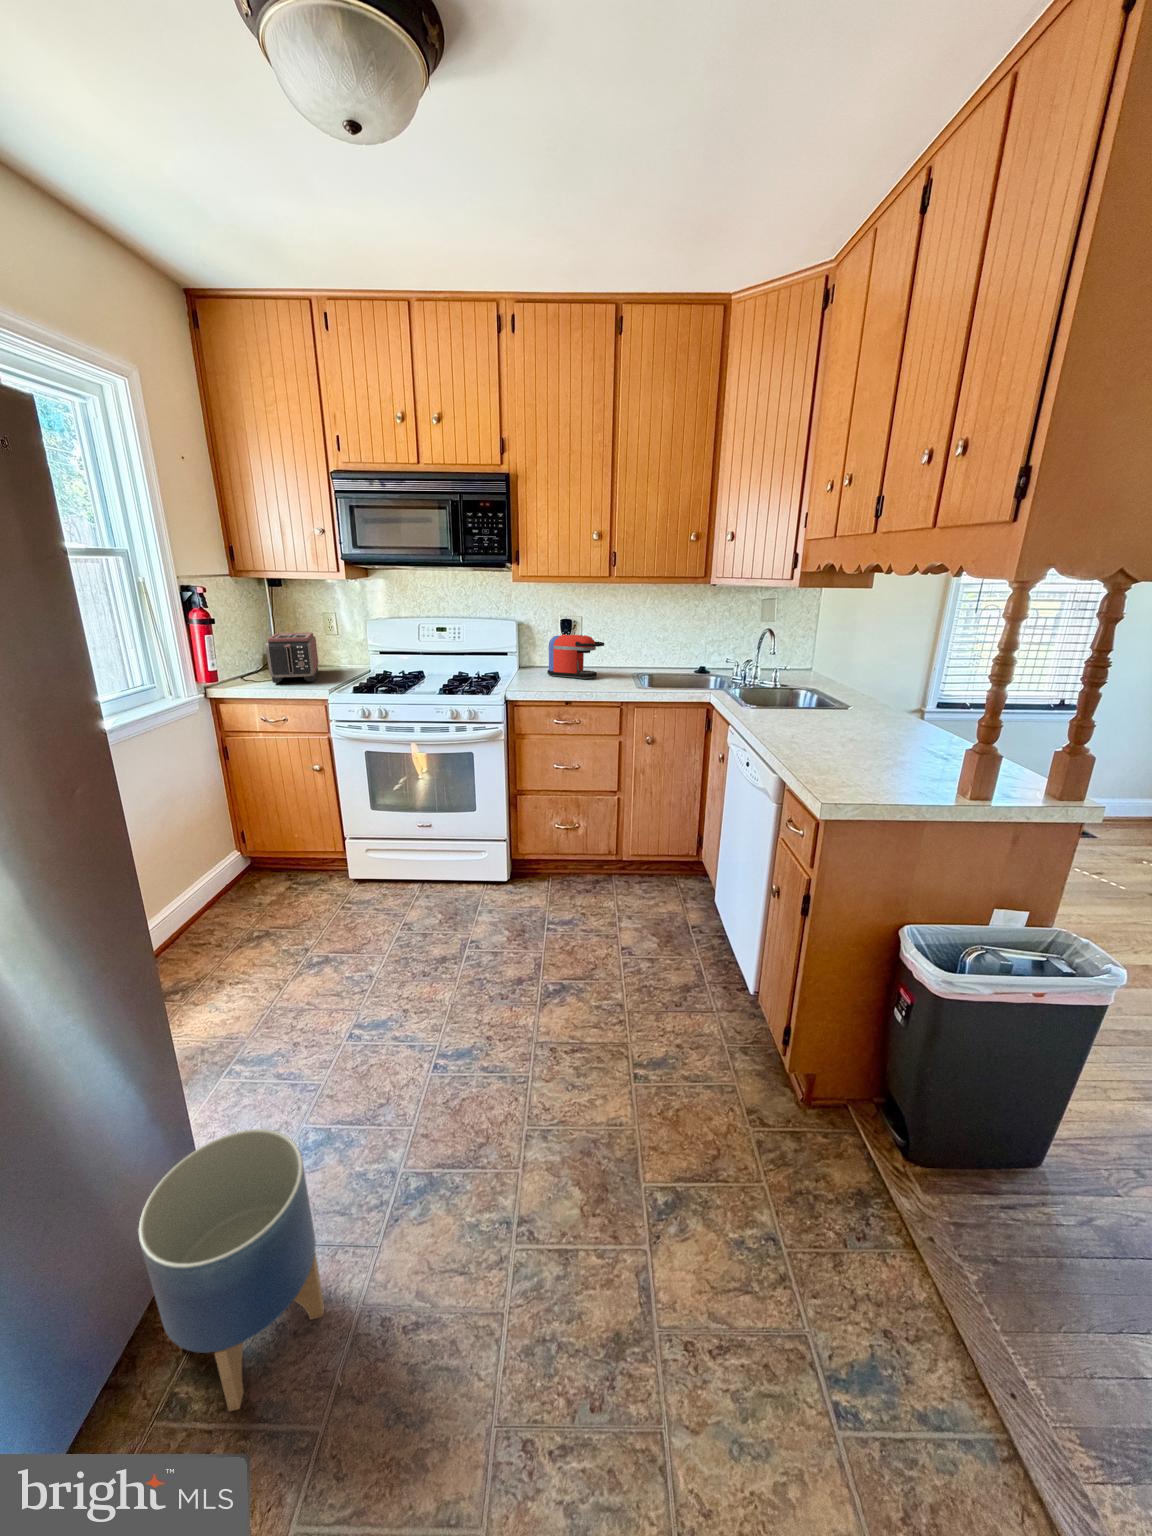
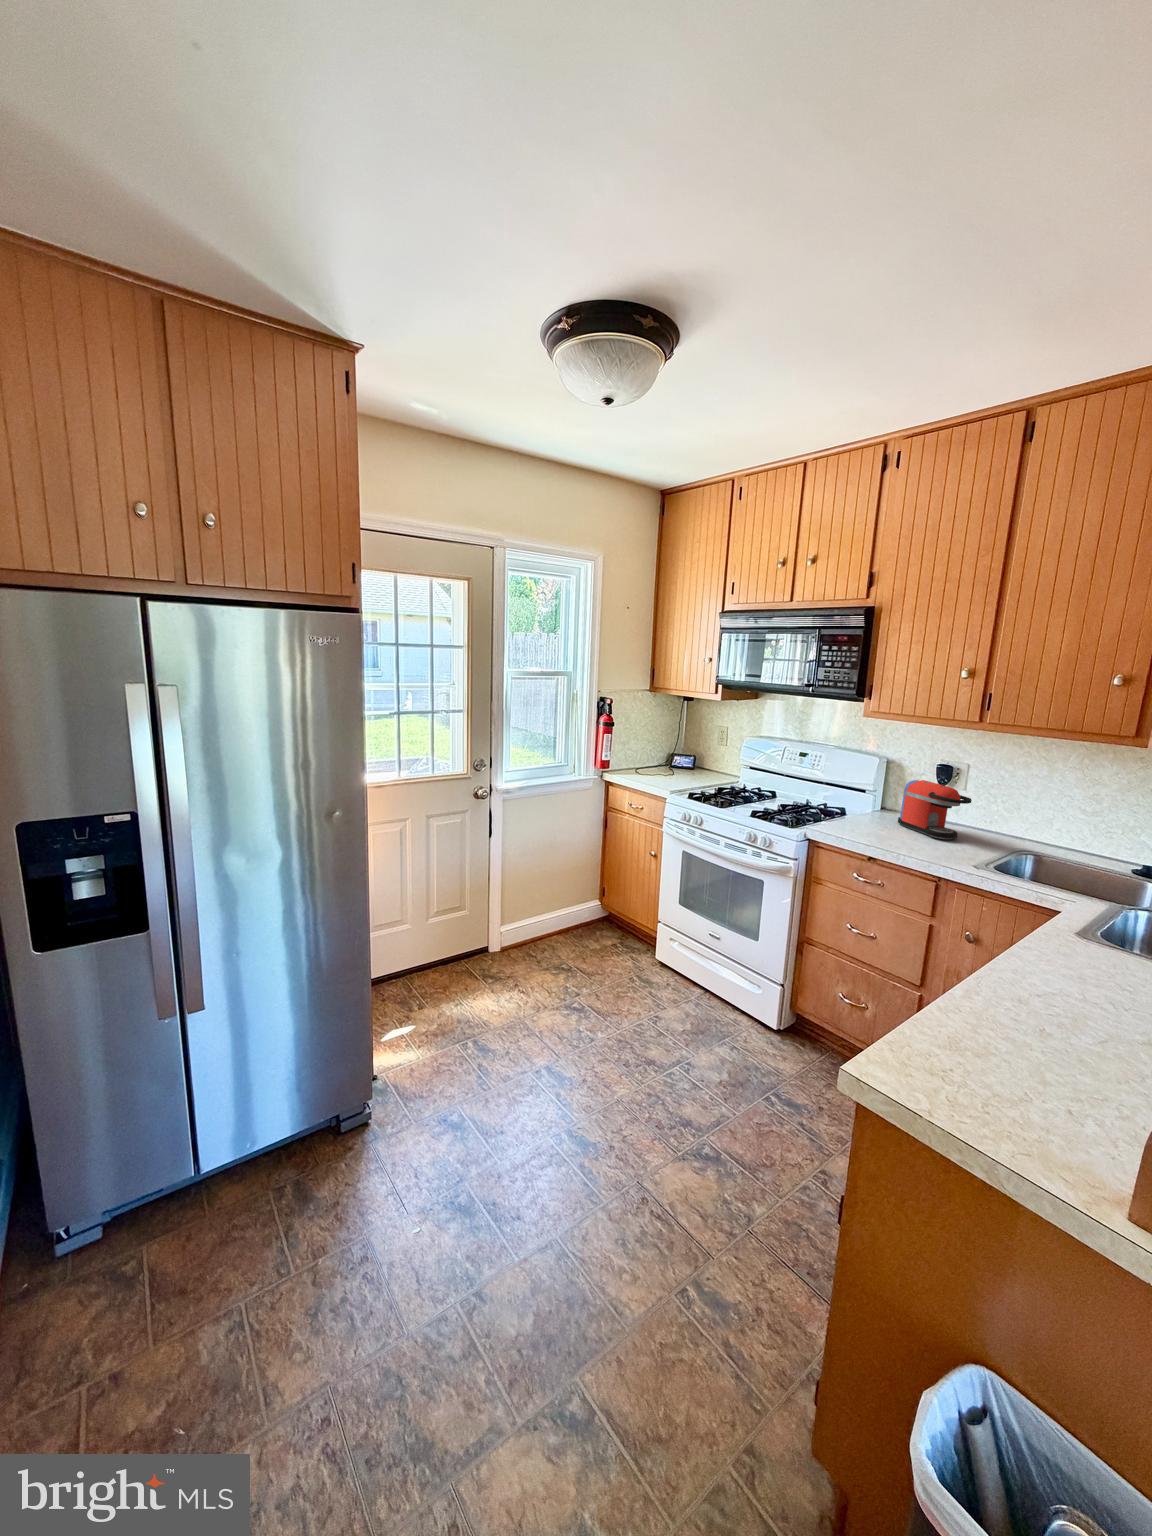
toaster: present [266,633,318,683] -> none [646,735,699,780]
planter: present [138,1129,324,1411] -> none [275,1059,372,1227]

